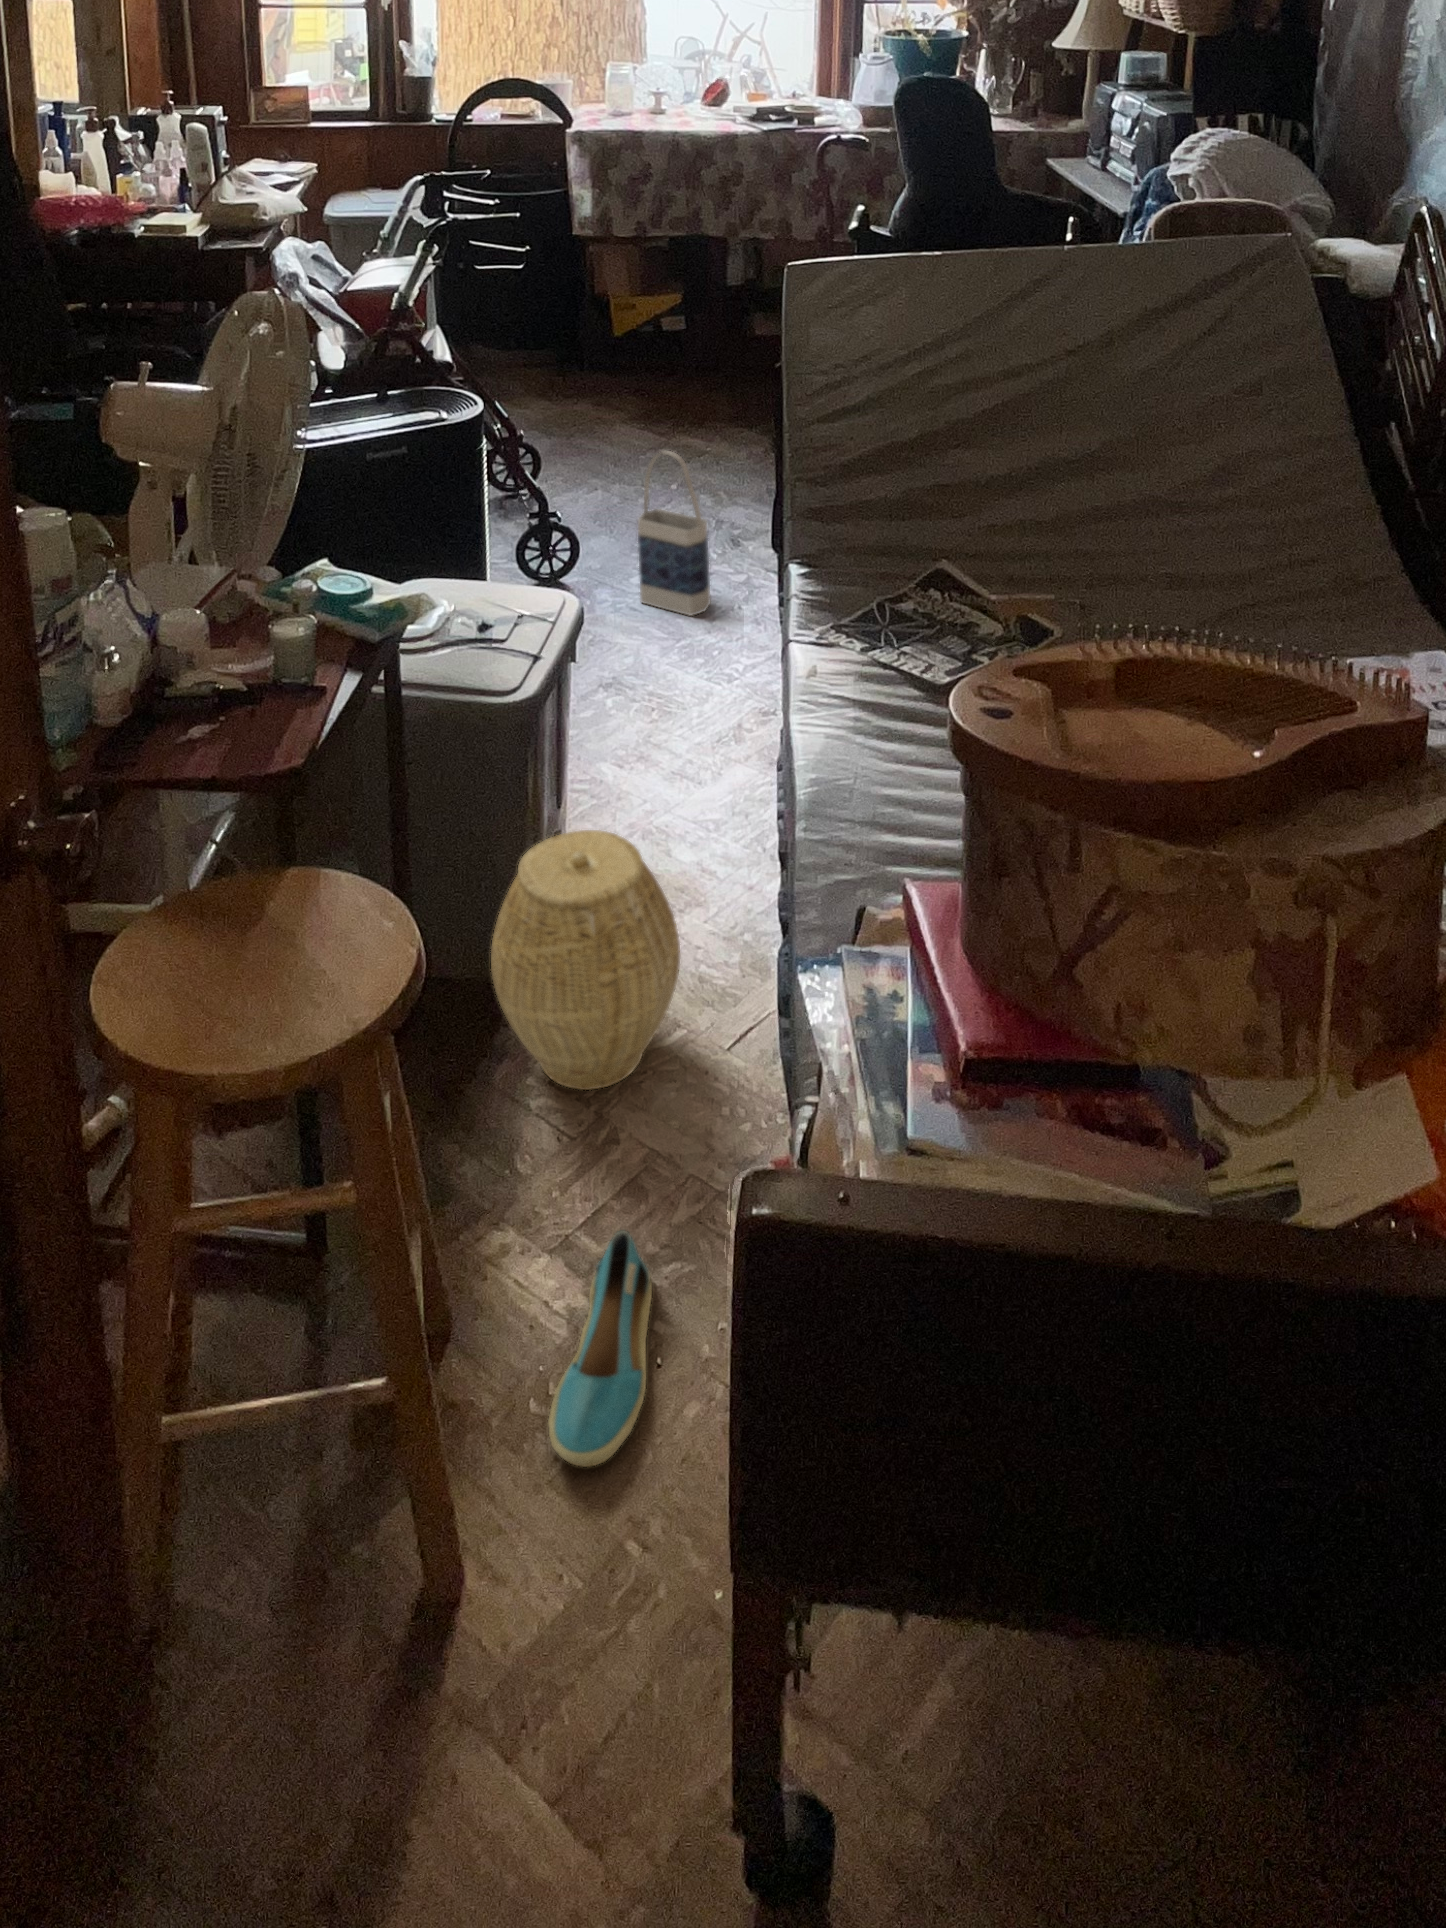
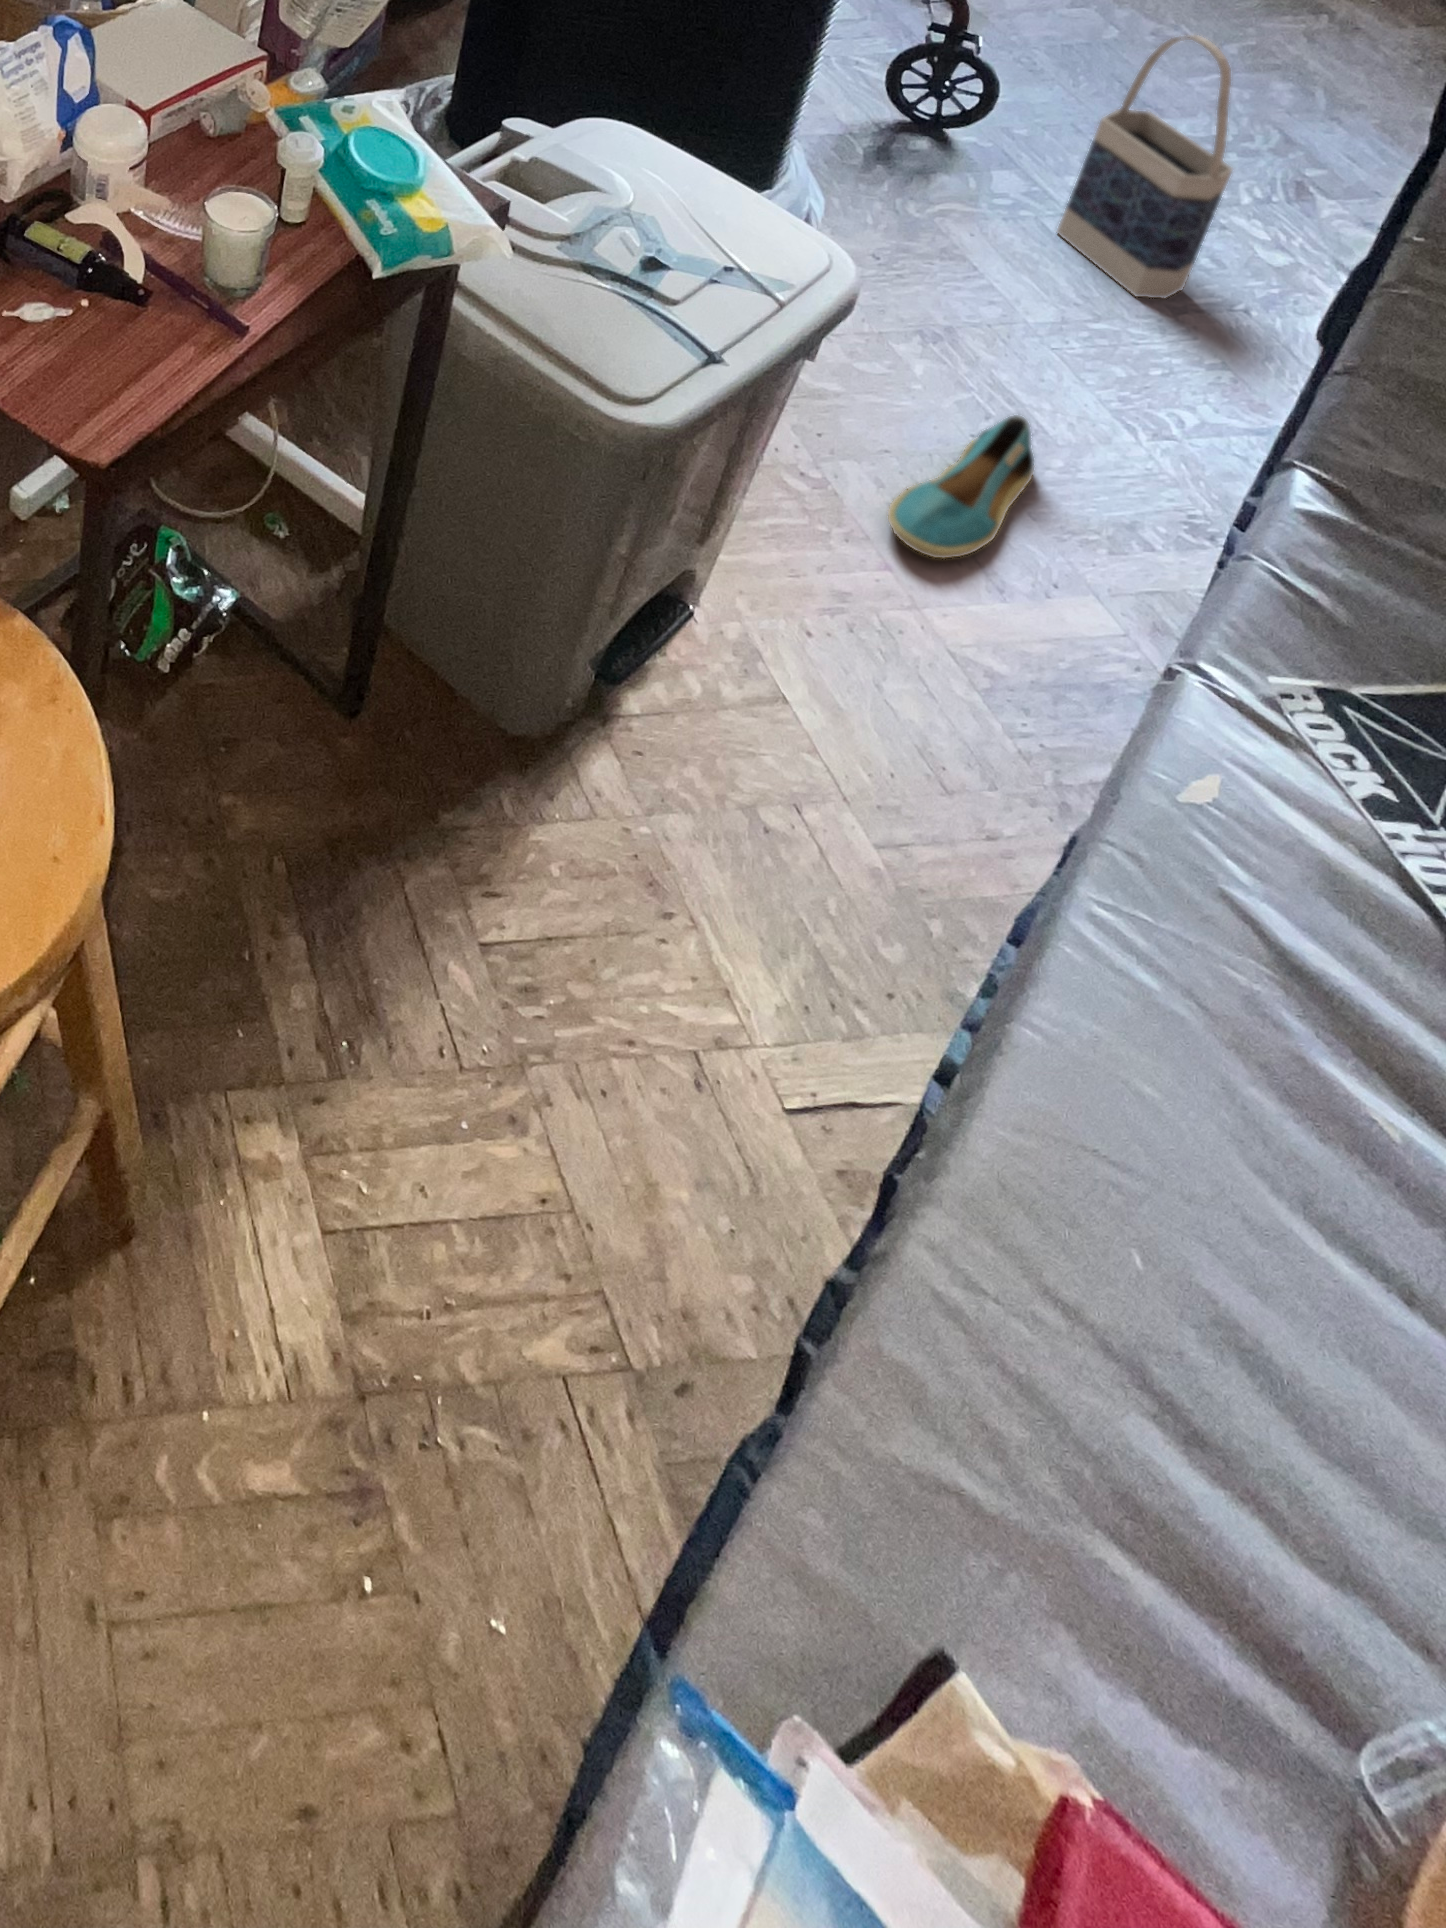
woven basket: present [491,830,680,1090] -> none [439,645,760,1029]
shoe: present [548,1230,652,1467] -> present [888,415,1034,558]

